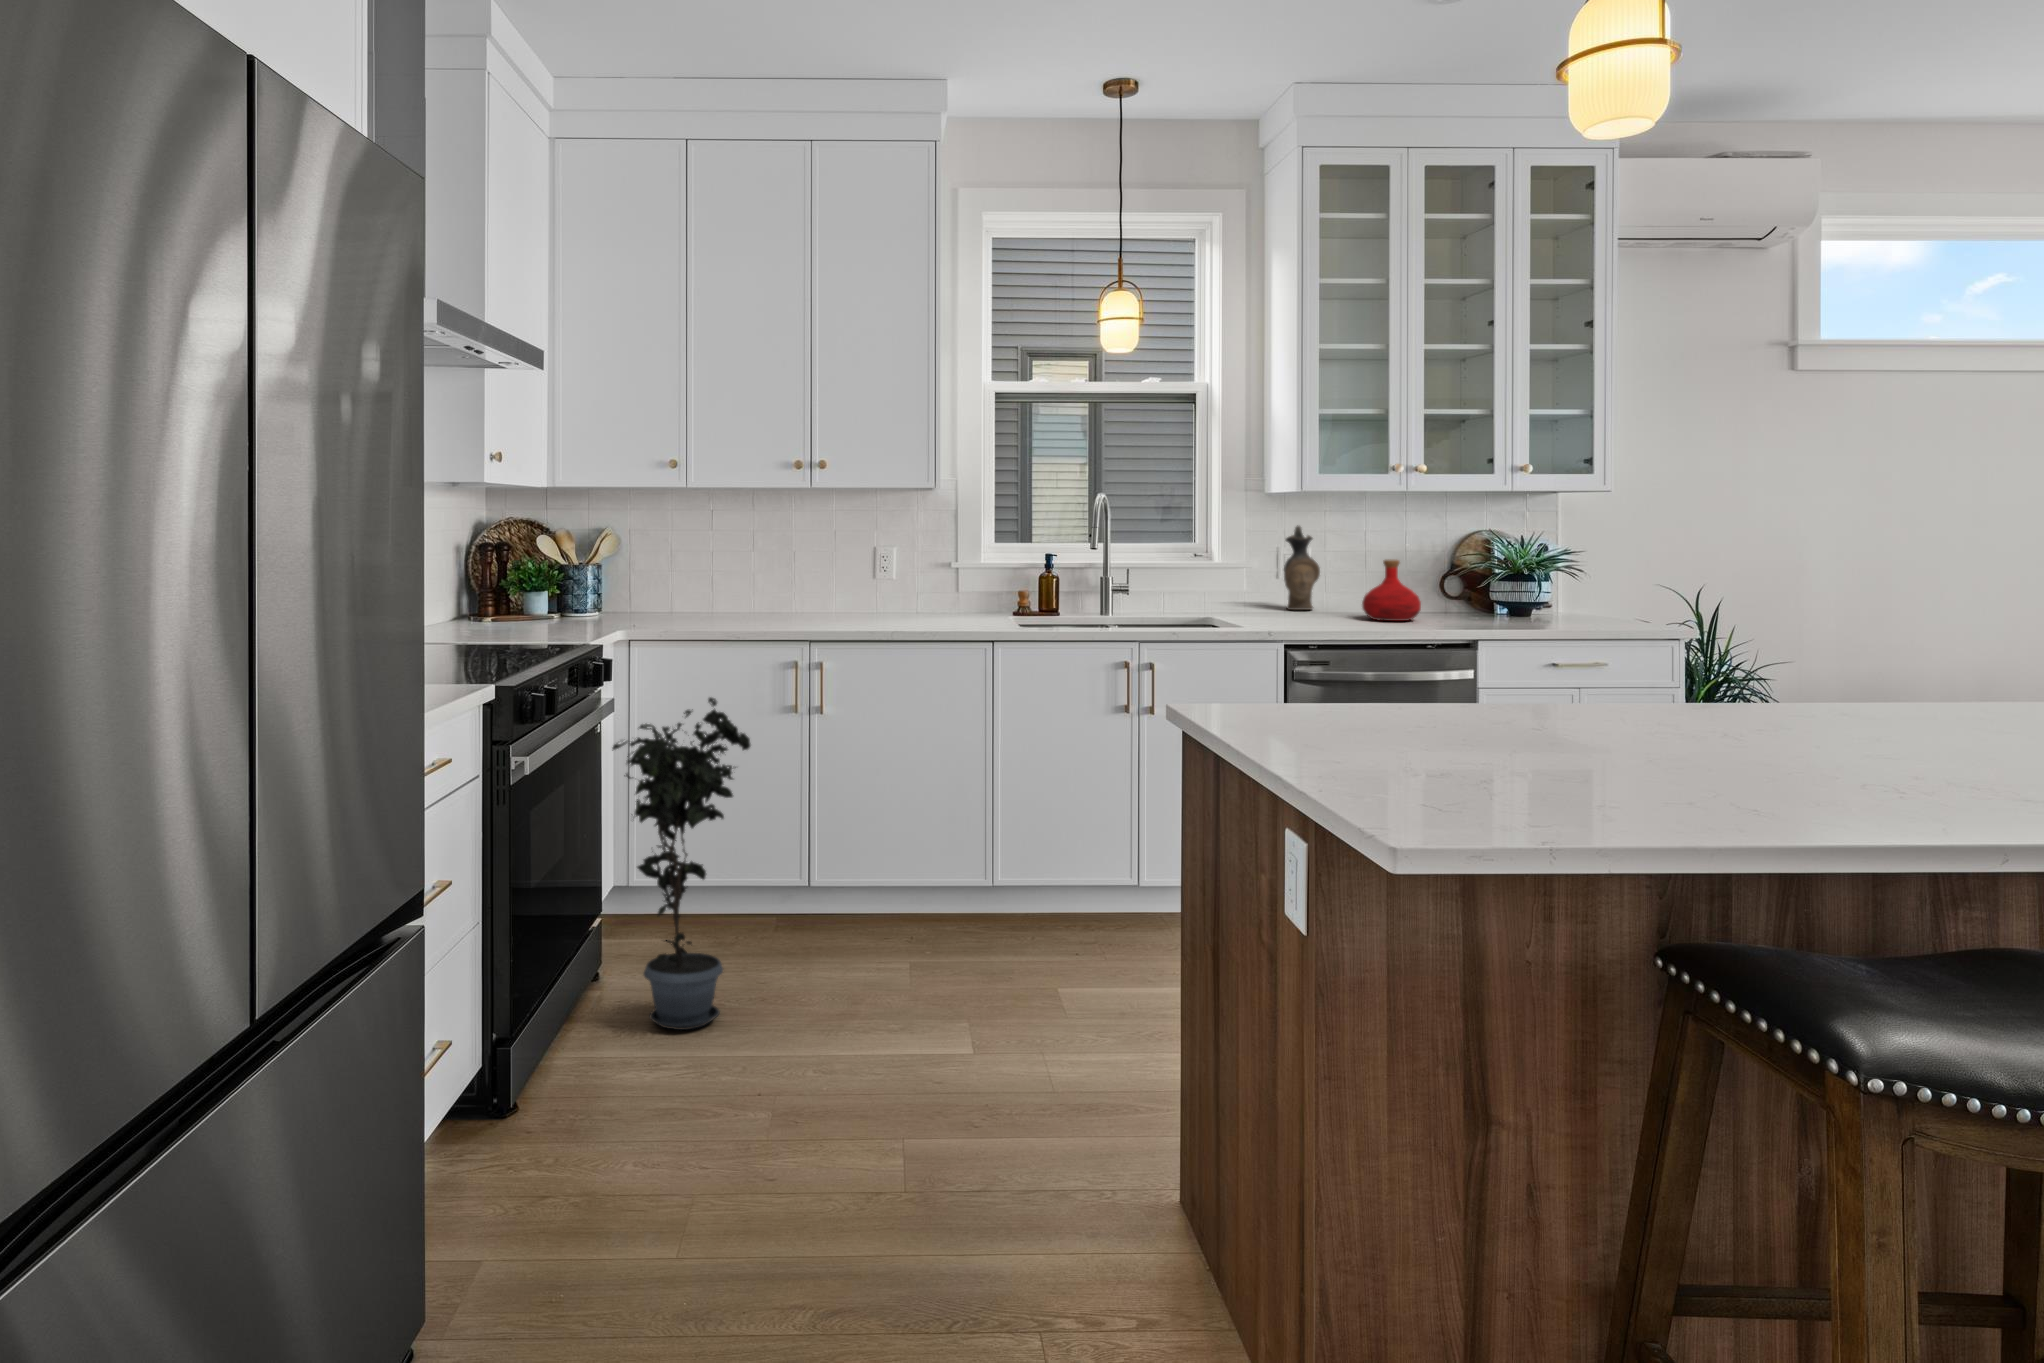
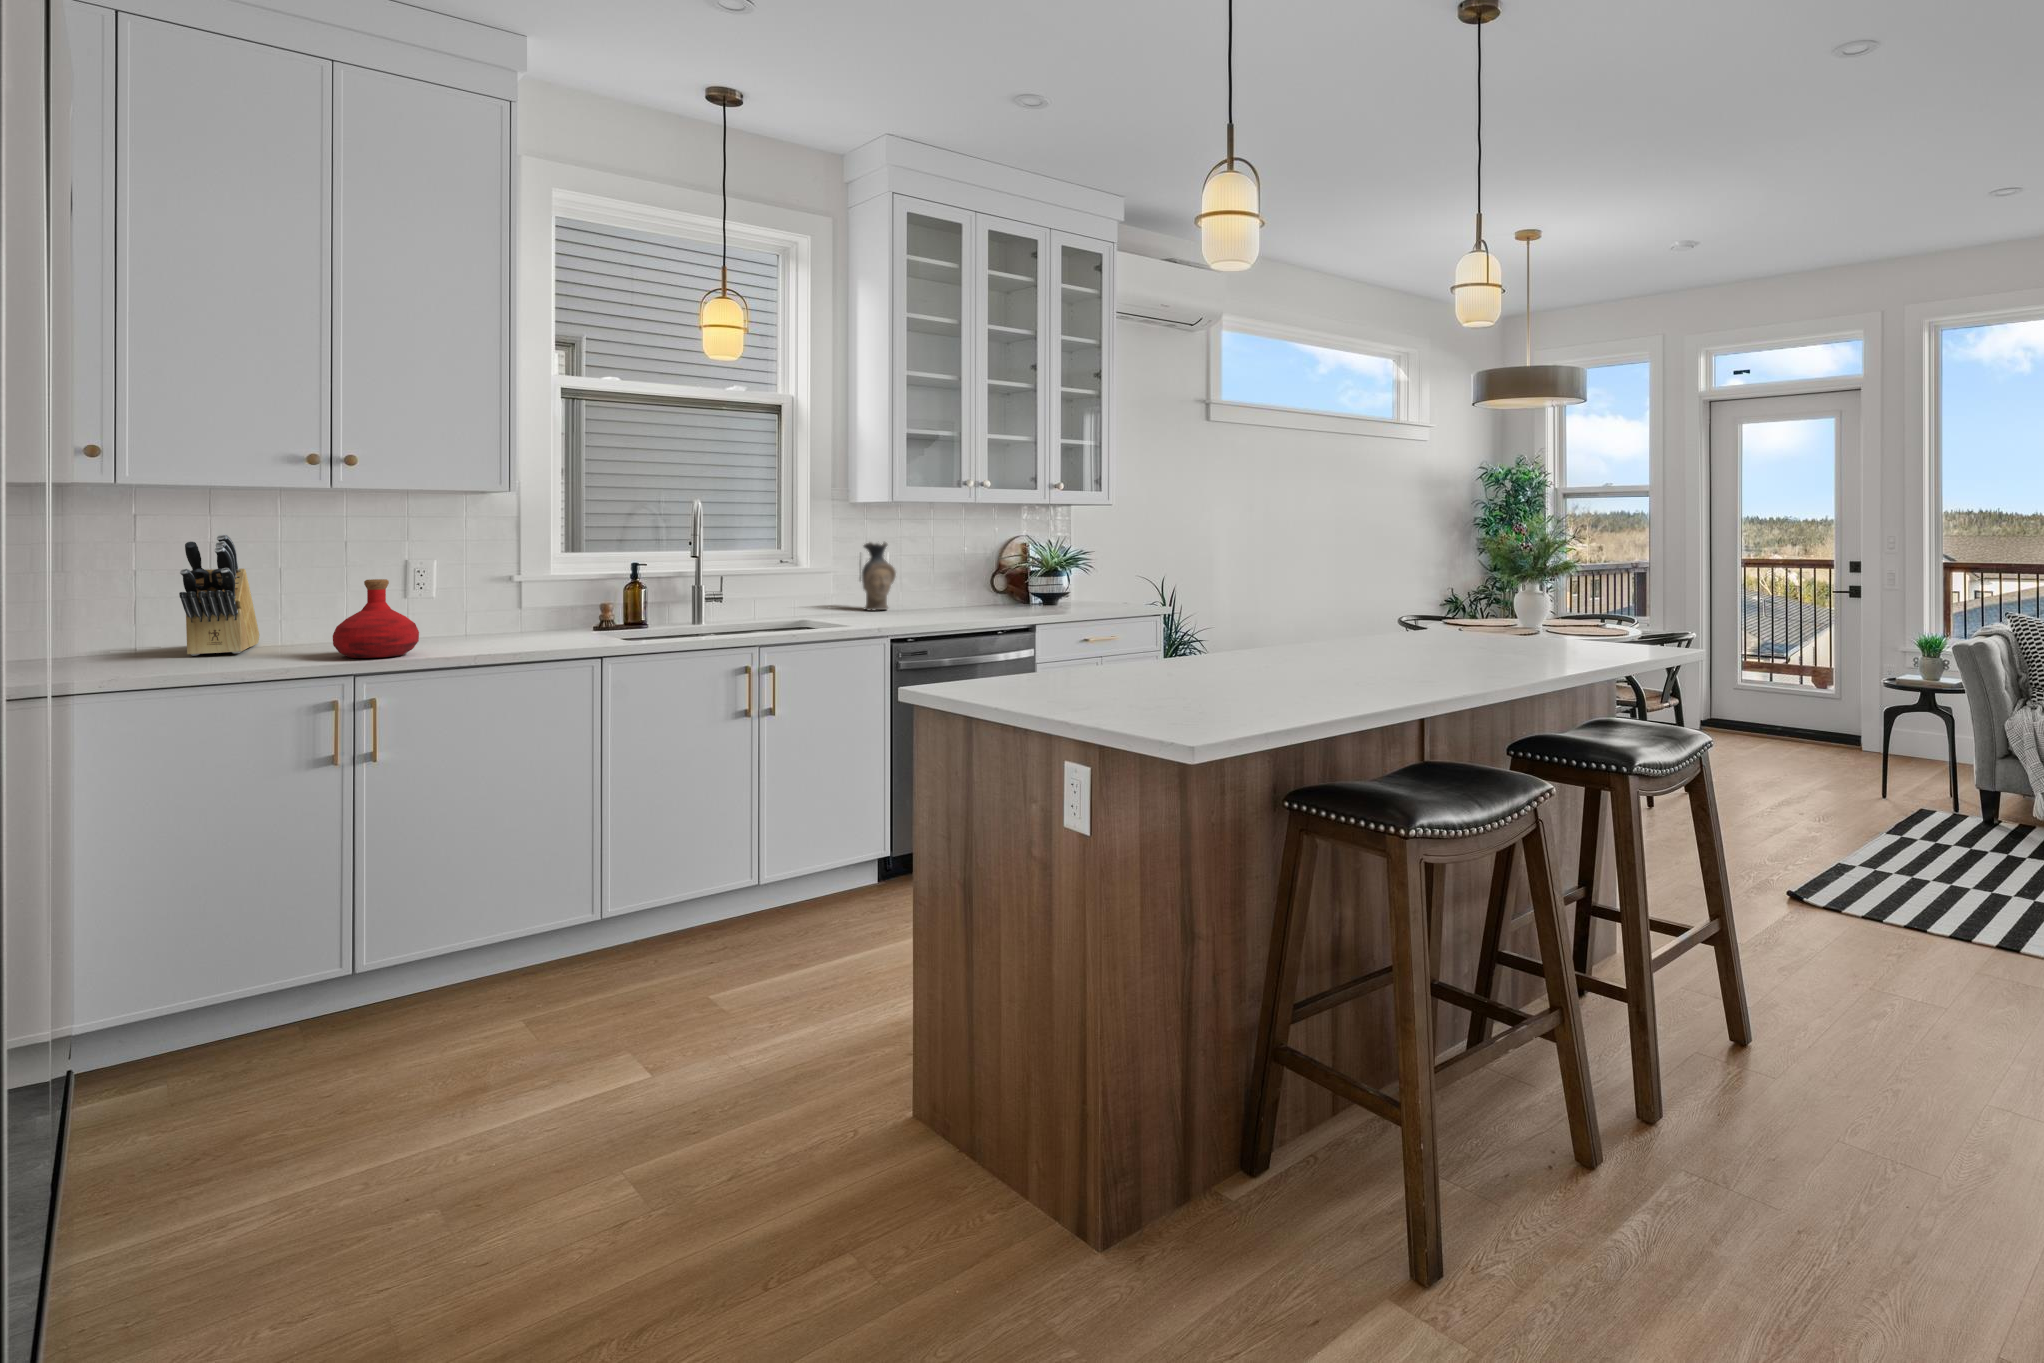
knife block: none [710,527,770,621] -> present [179,534,259,656]
bottle: present [1362,560,1421,621] -> present [333,579,419,658]
potted plant: present [612,697,751,1030] -> none [102,754,344,1210]

